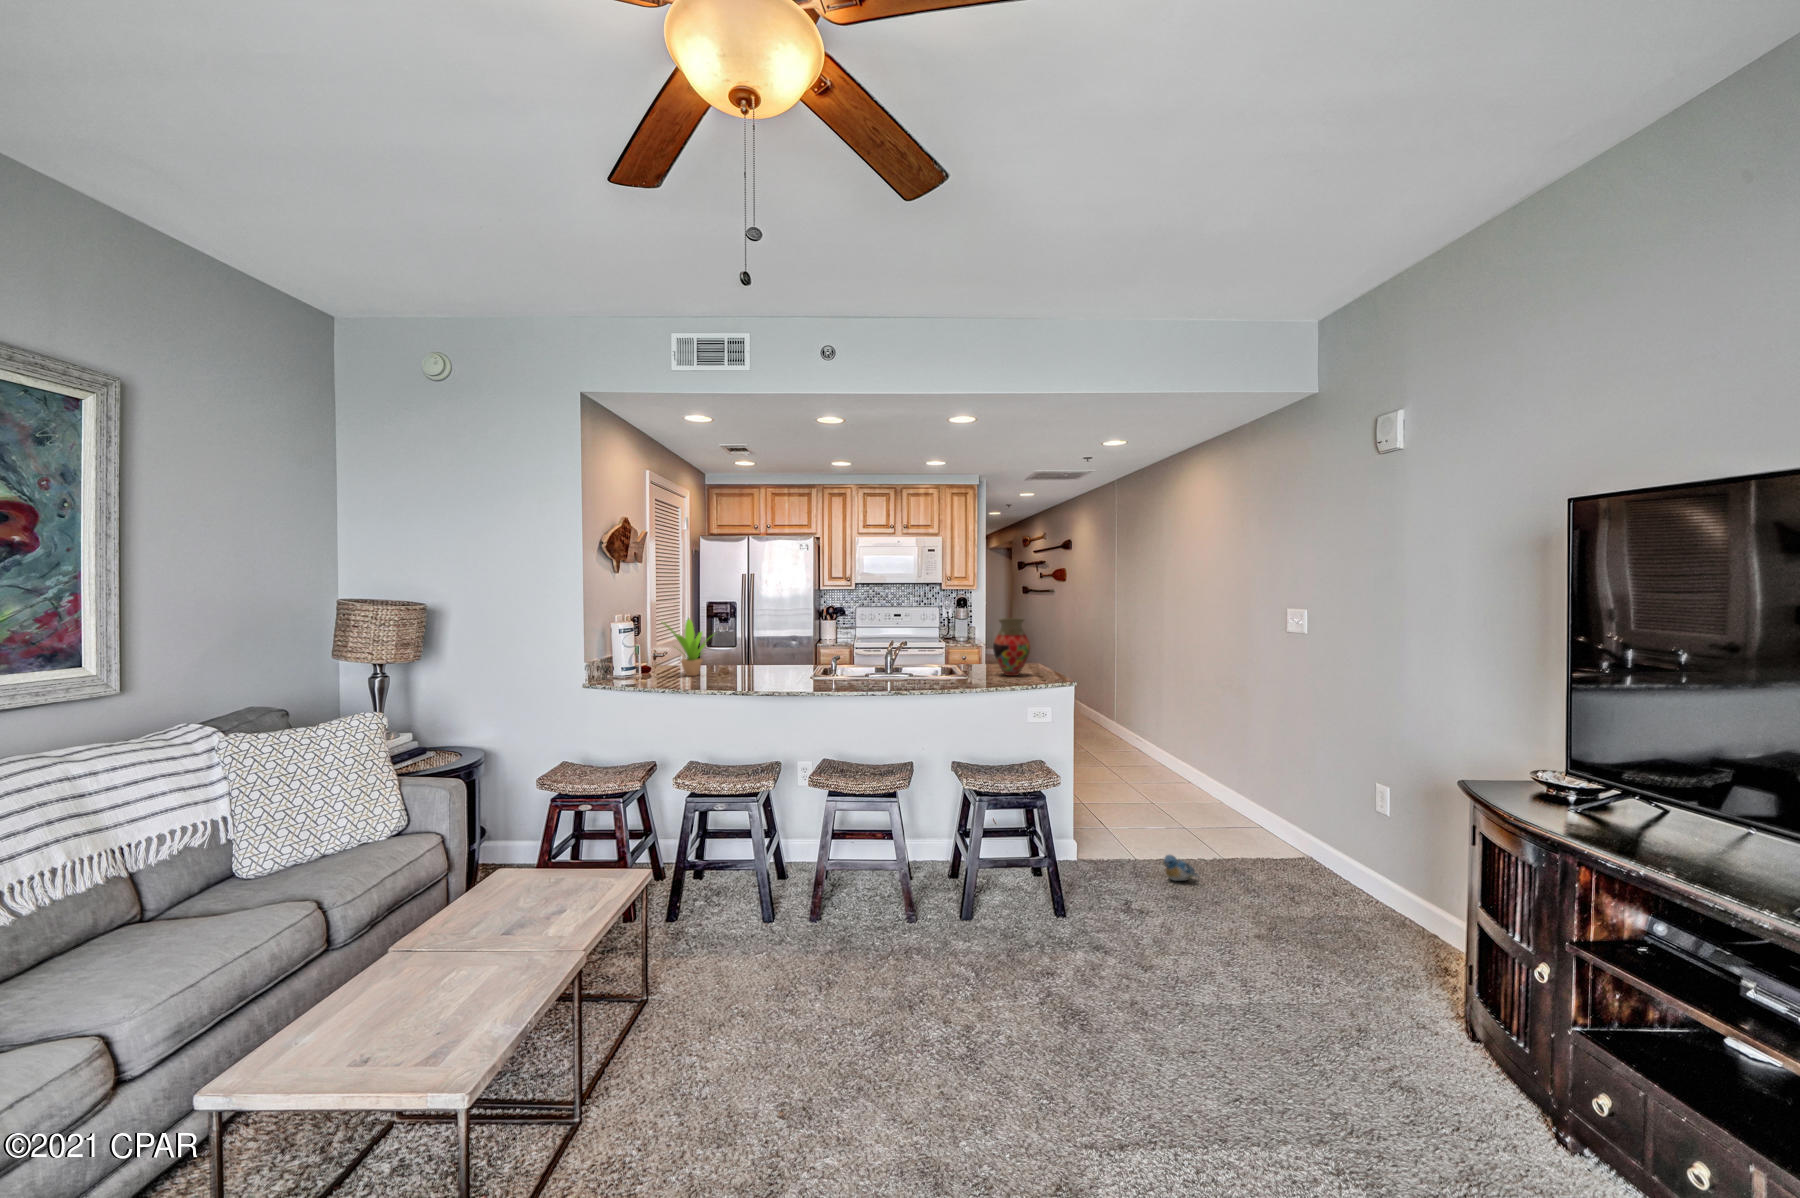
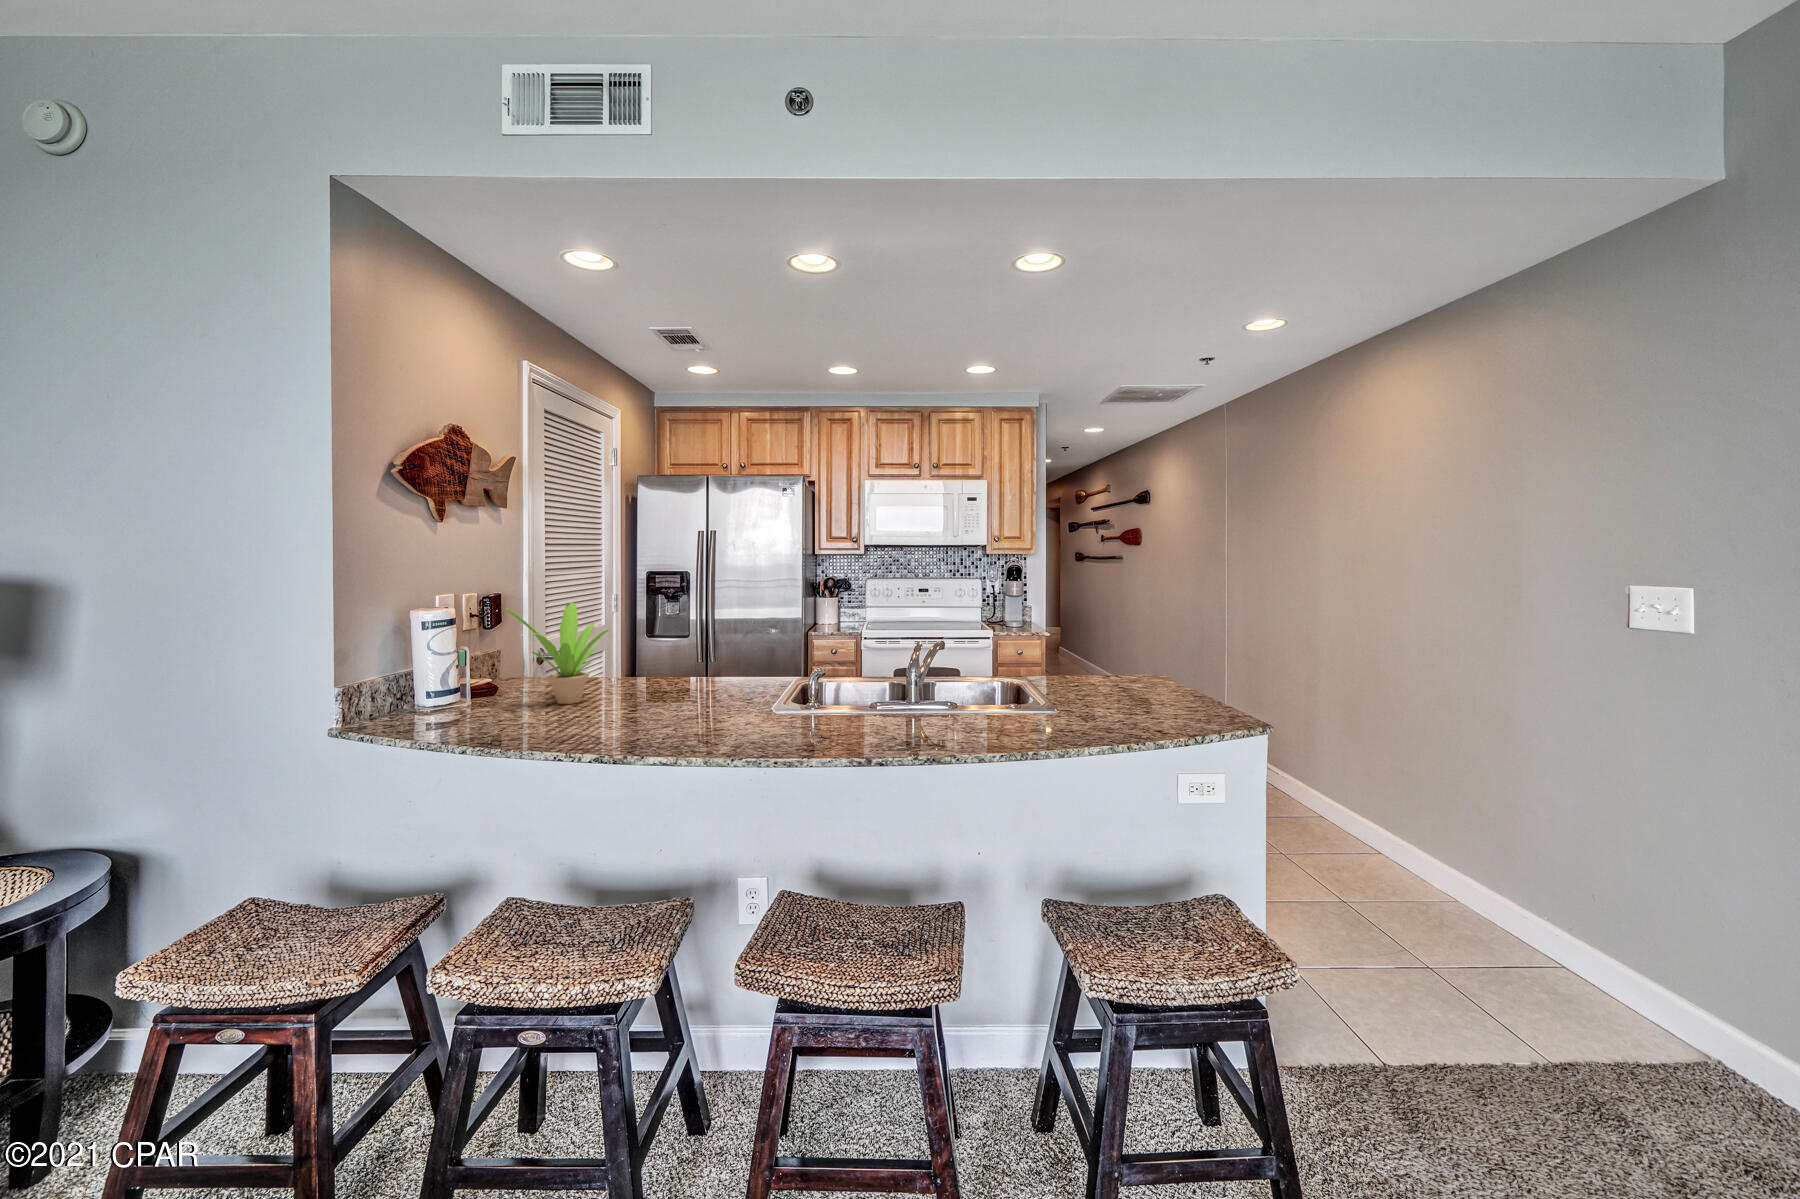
vase: present [993,618,1030,676] -> none [1101,606,1172,712]
plush toy: present [1163,855,1199,881] -> none [1468,1093,1552,1149]

